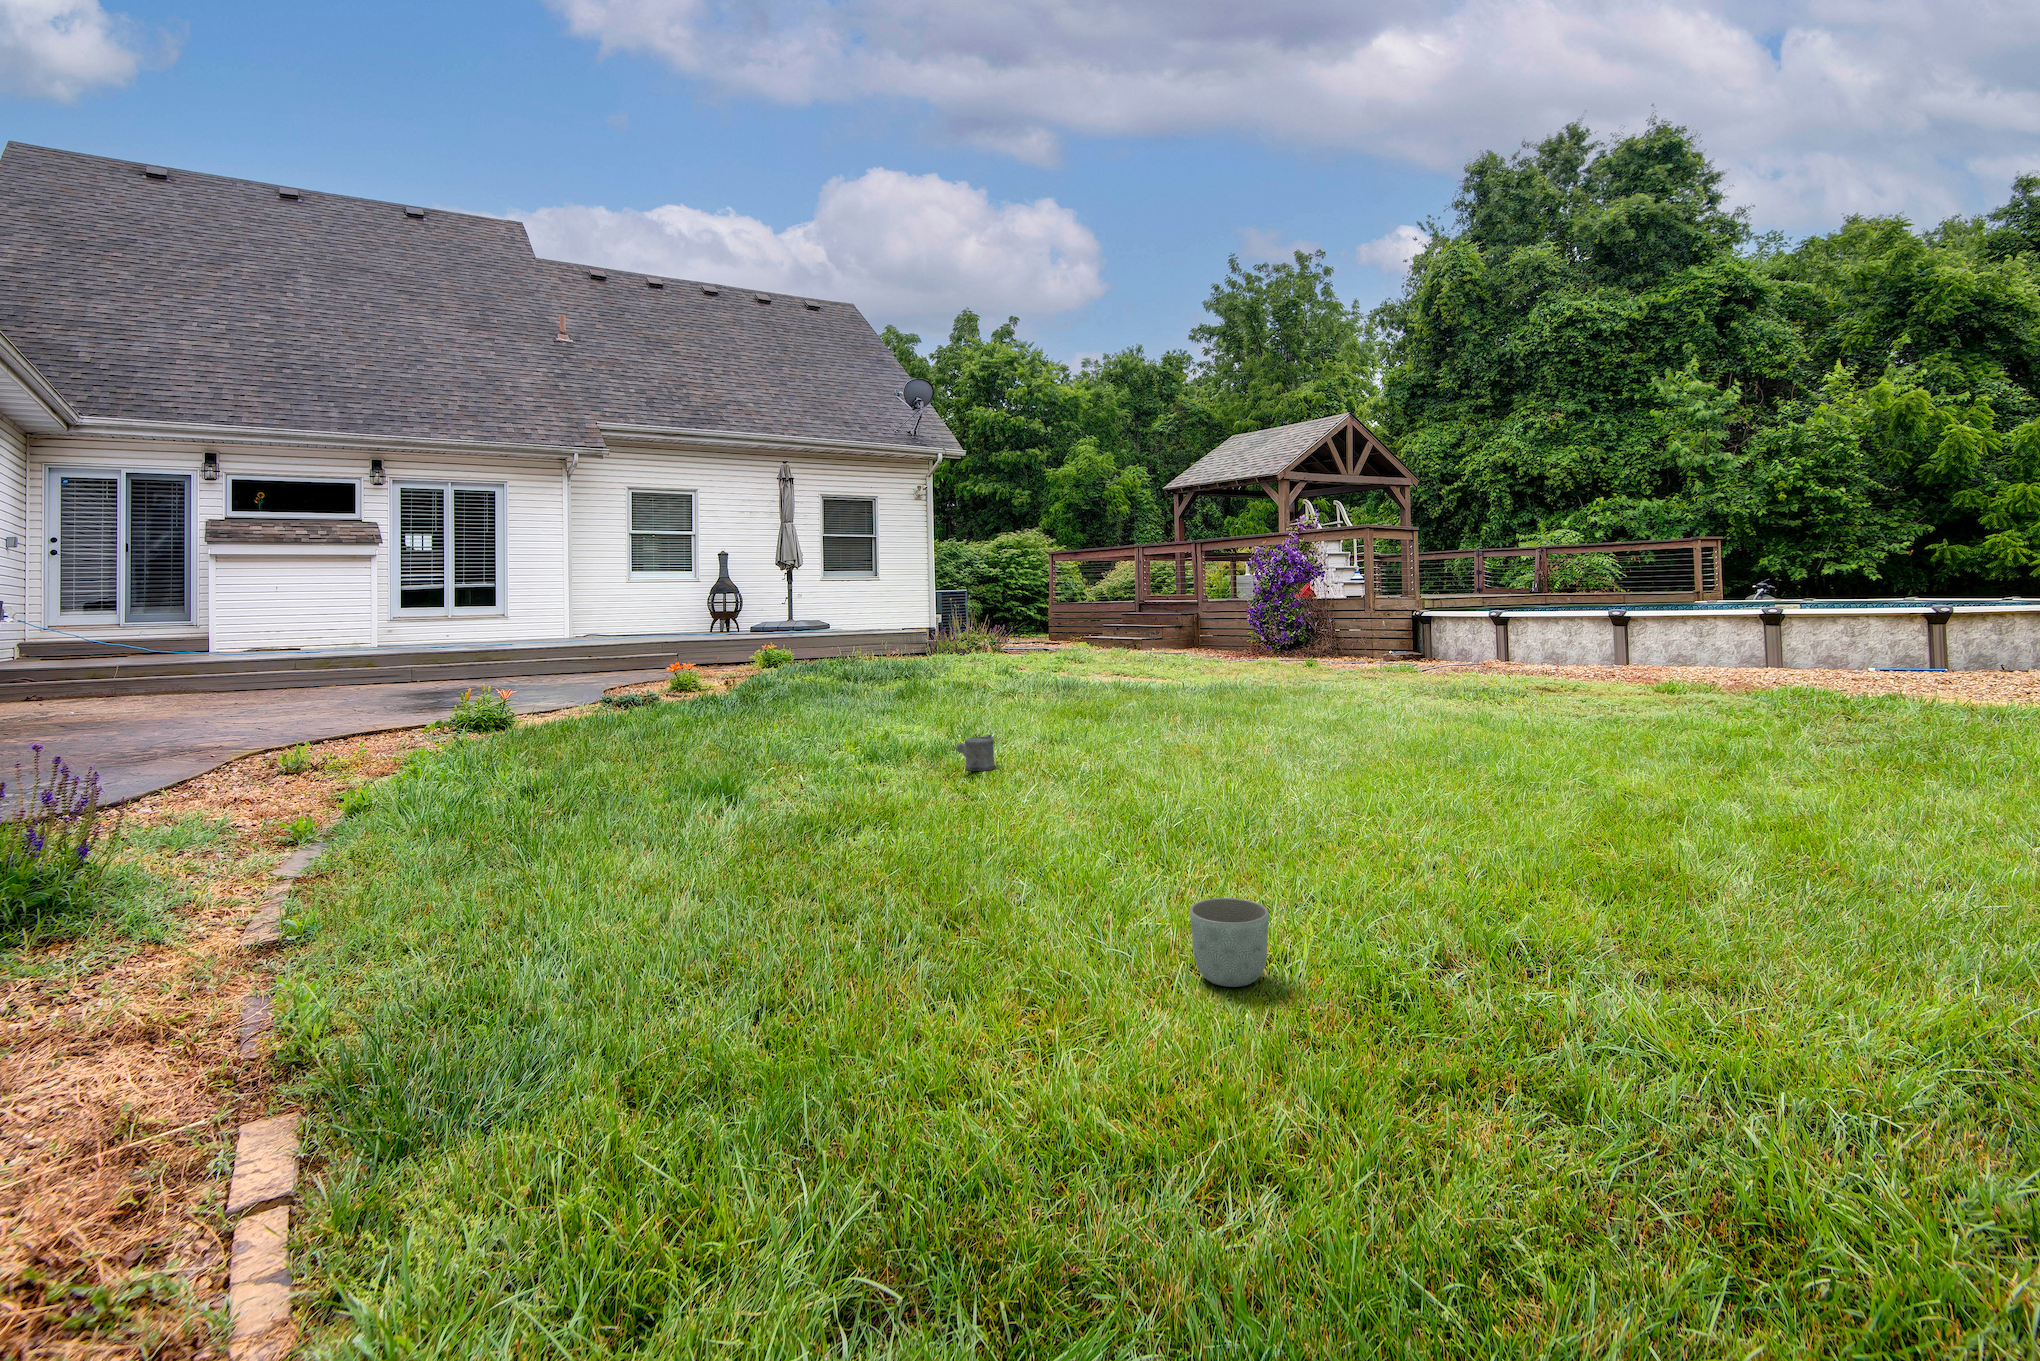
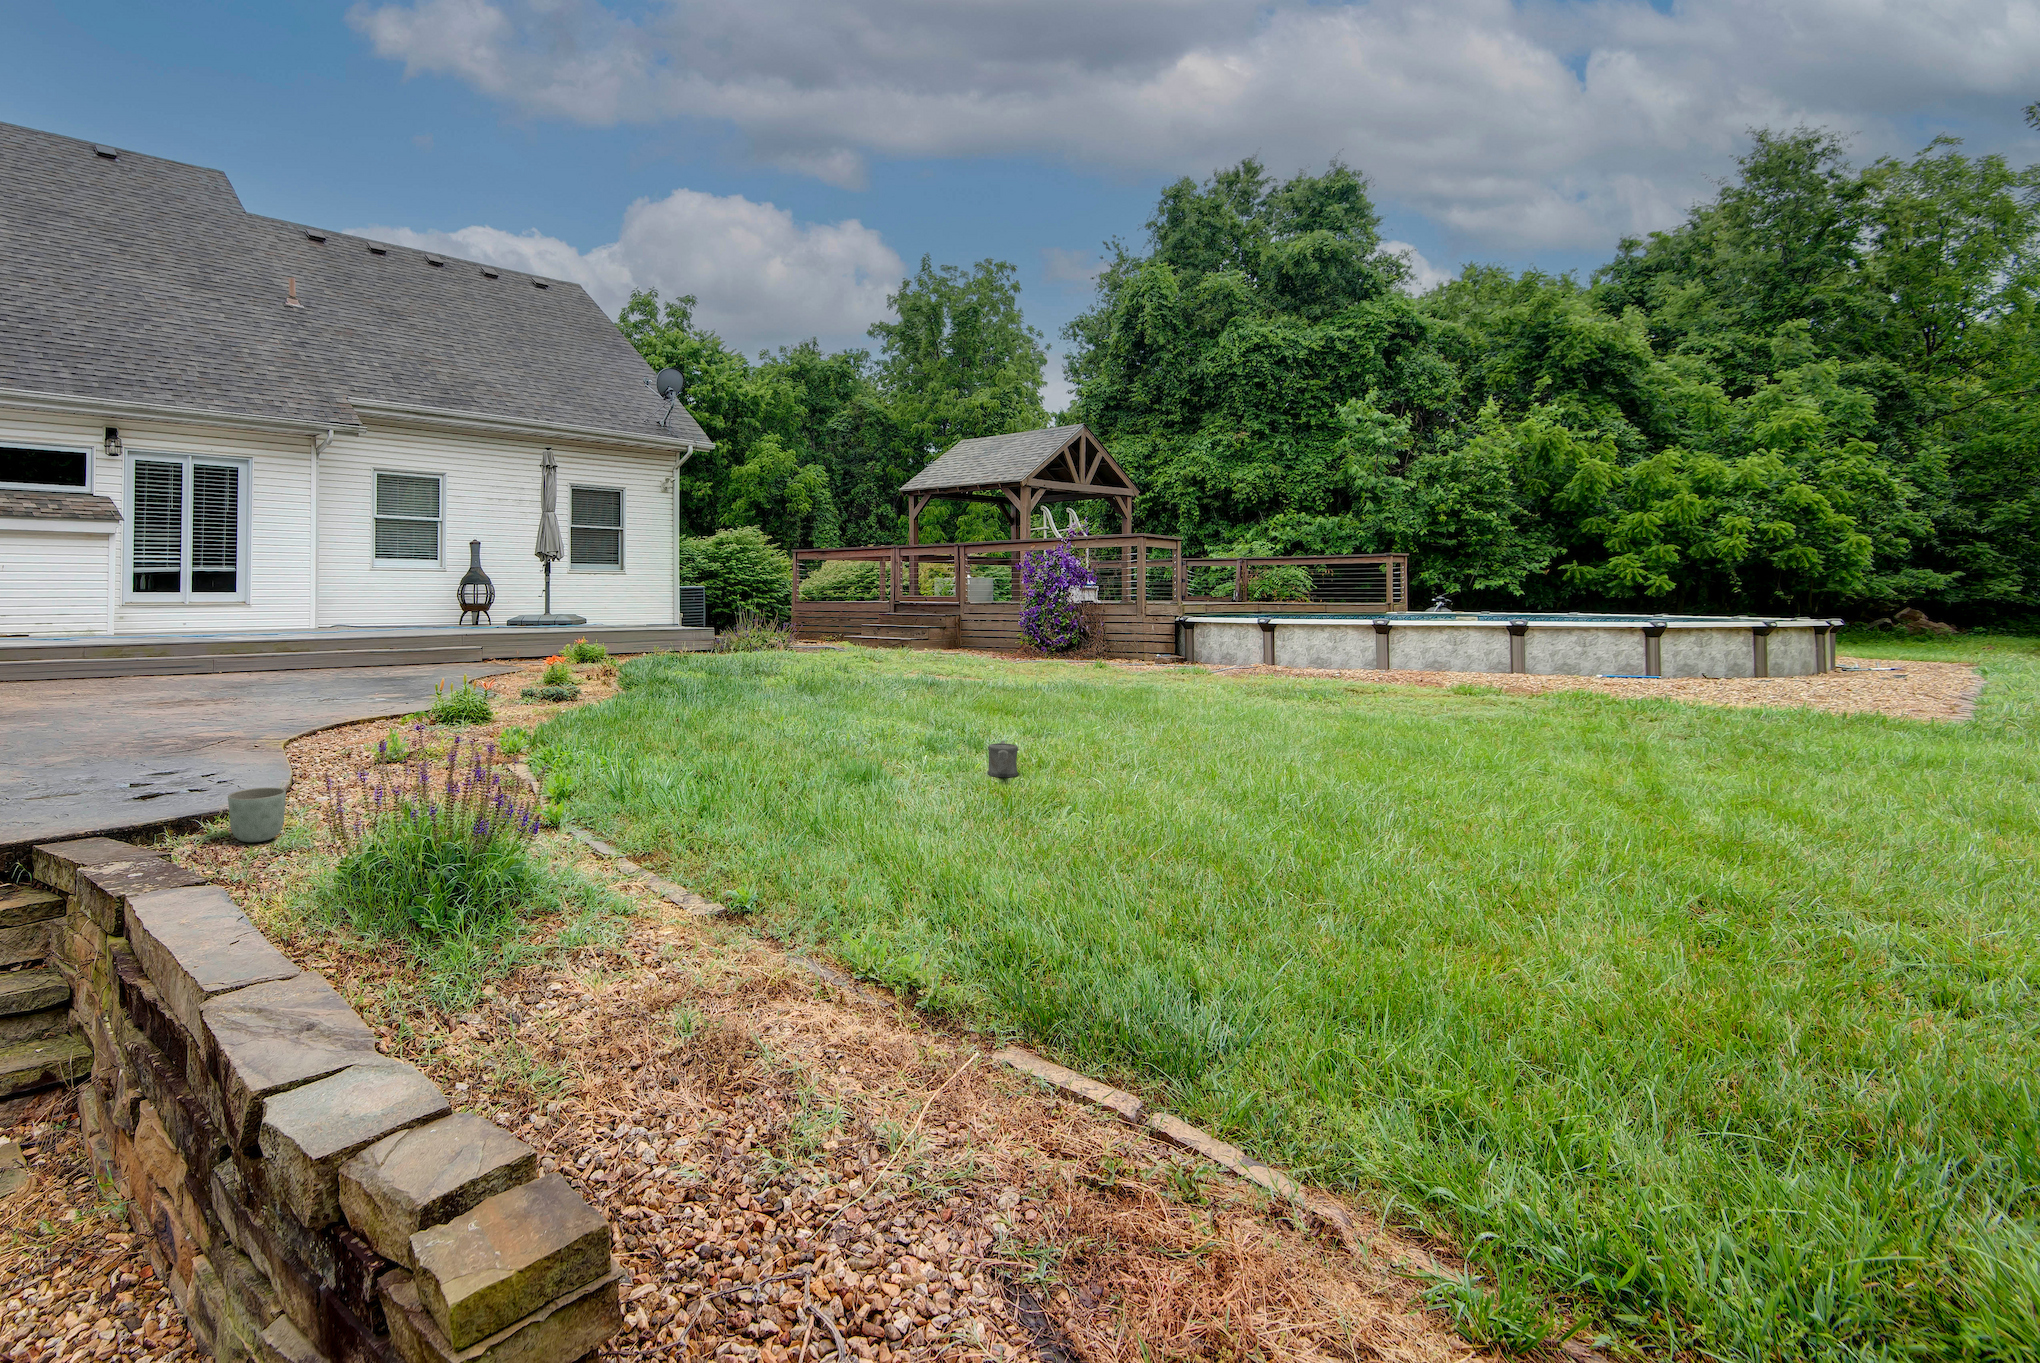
planter: present [1190,898,1269,987] -> present [228,788,286,842]

